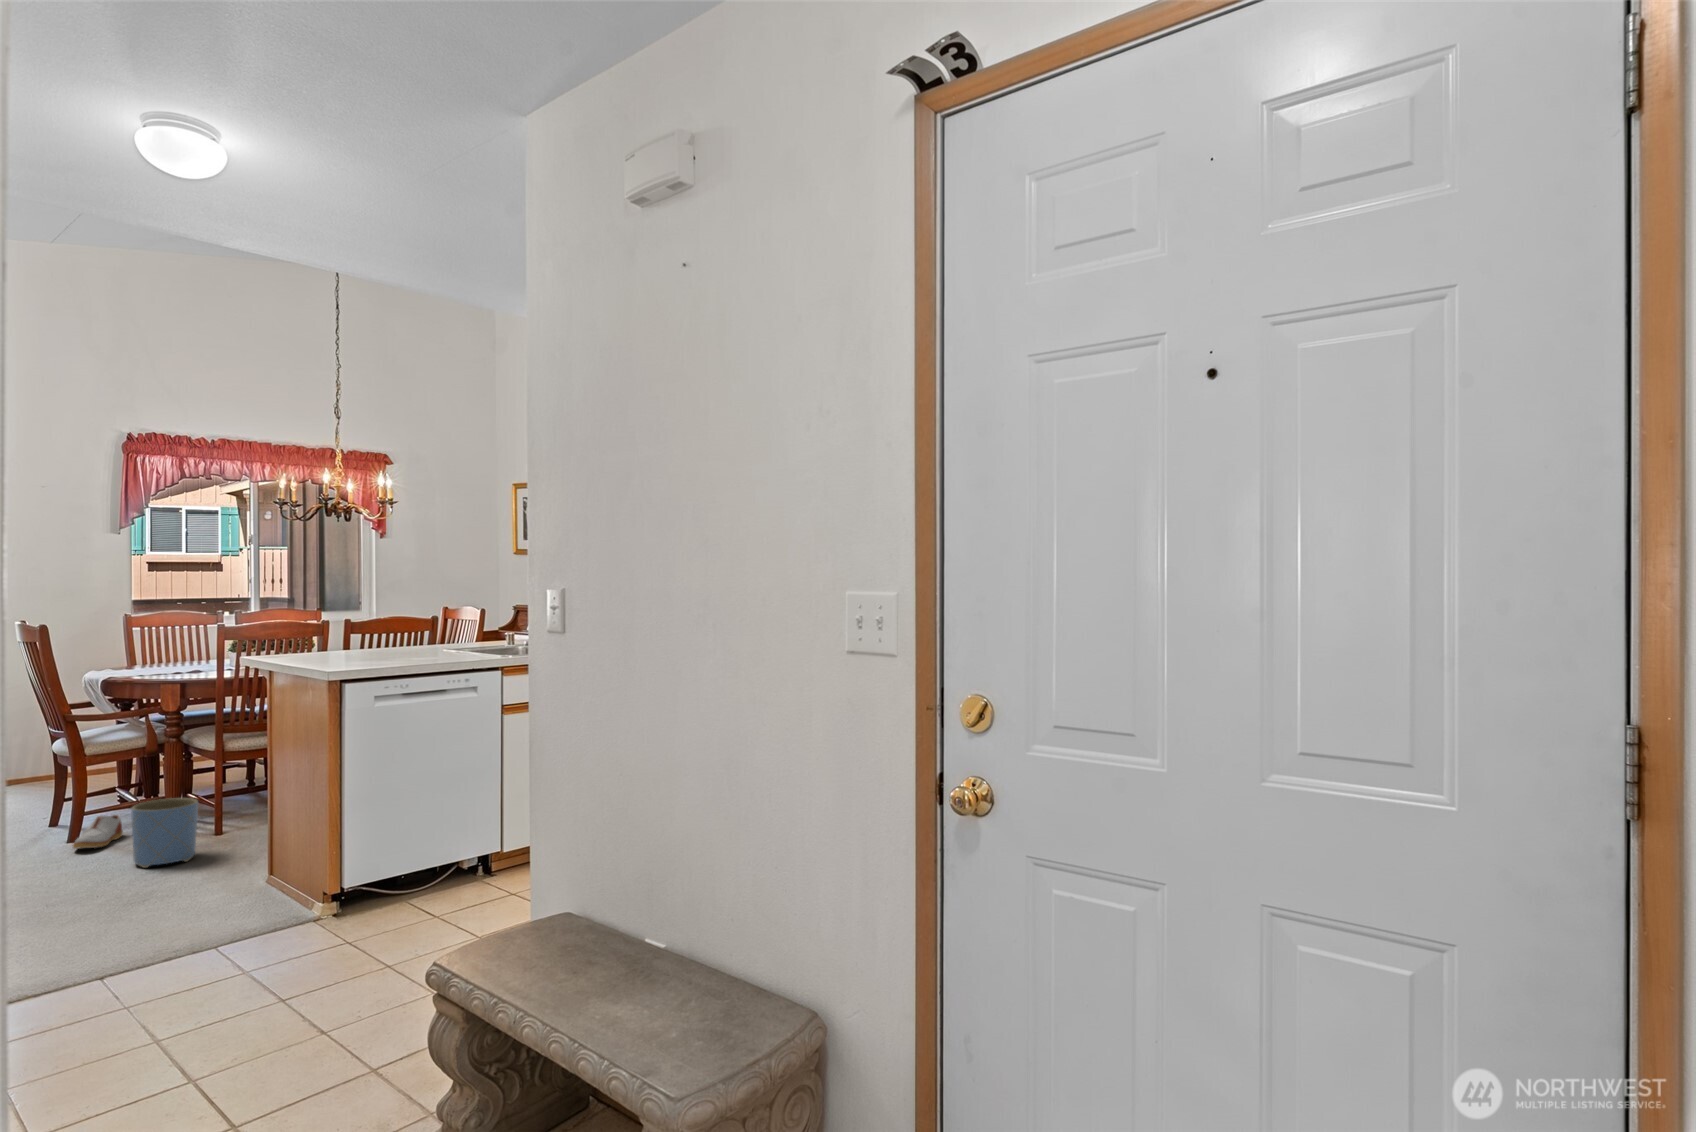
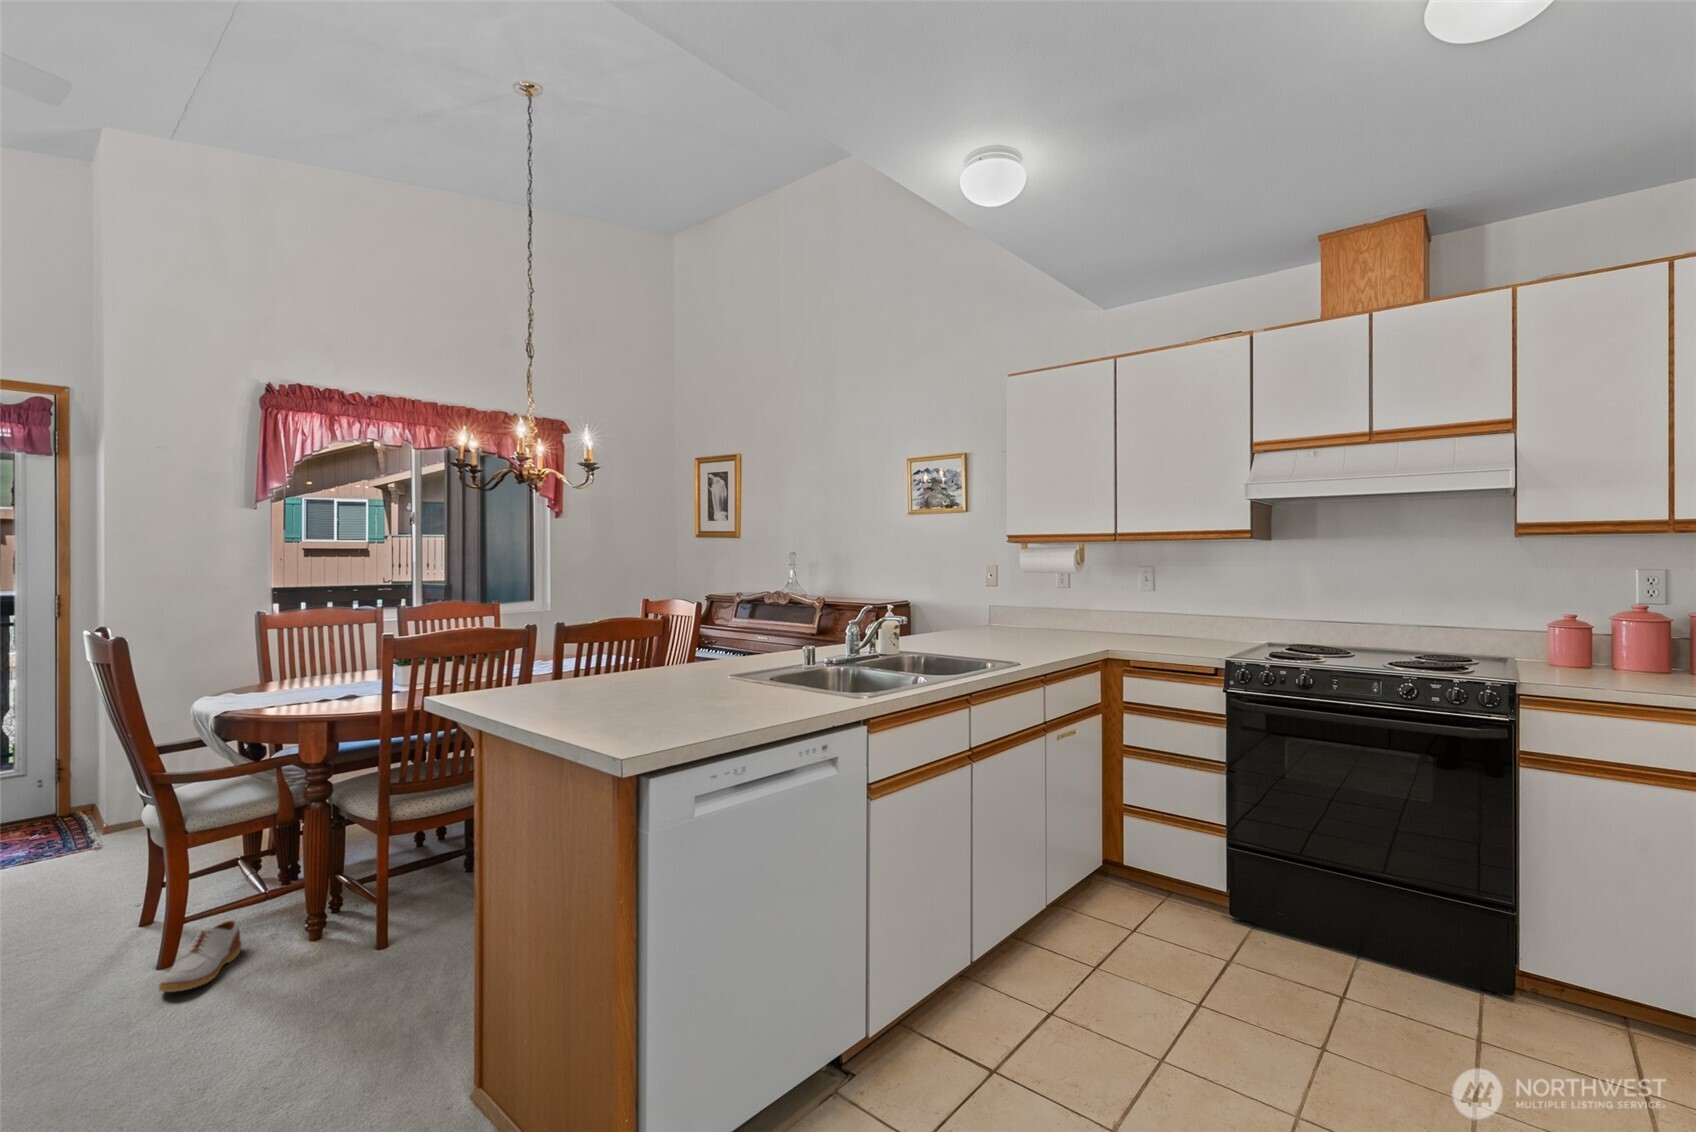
planter: present [131,798,198,868] -> none [246,914,354,1049]

